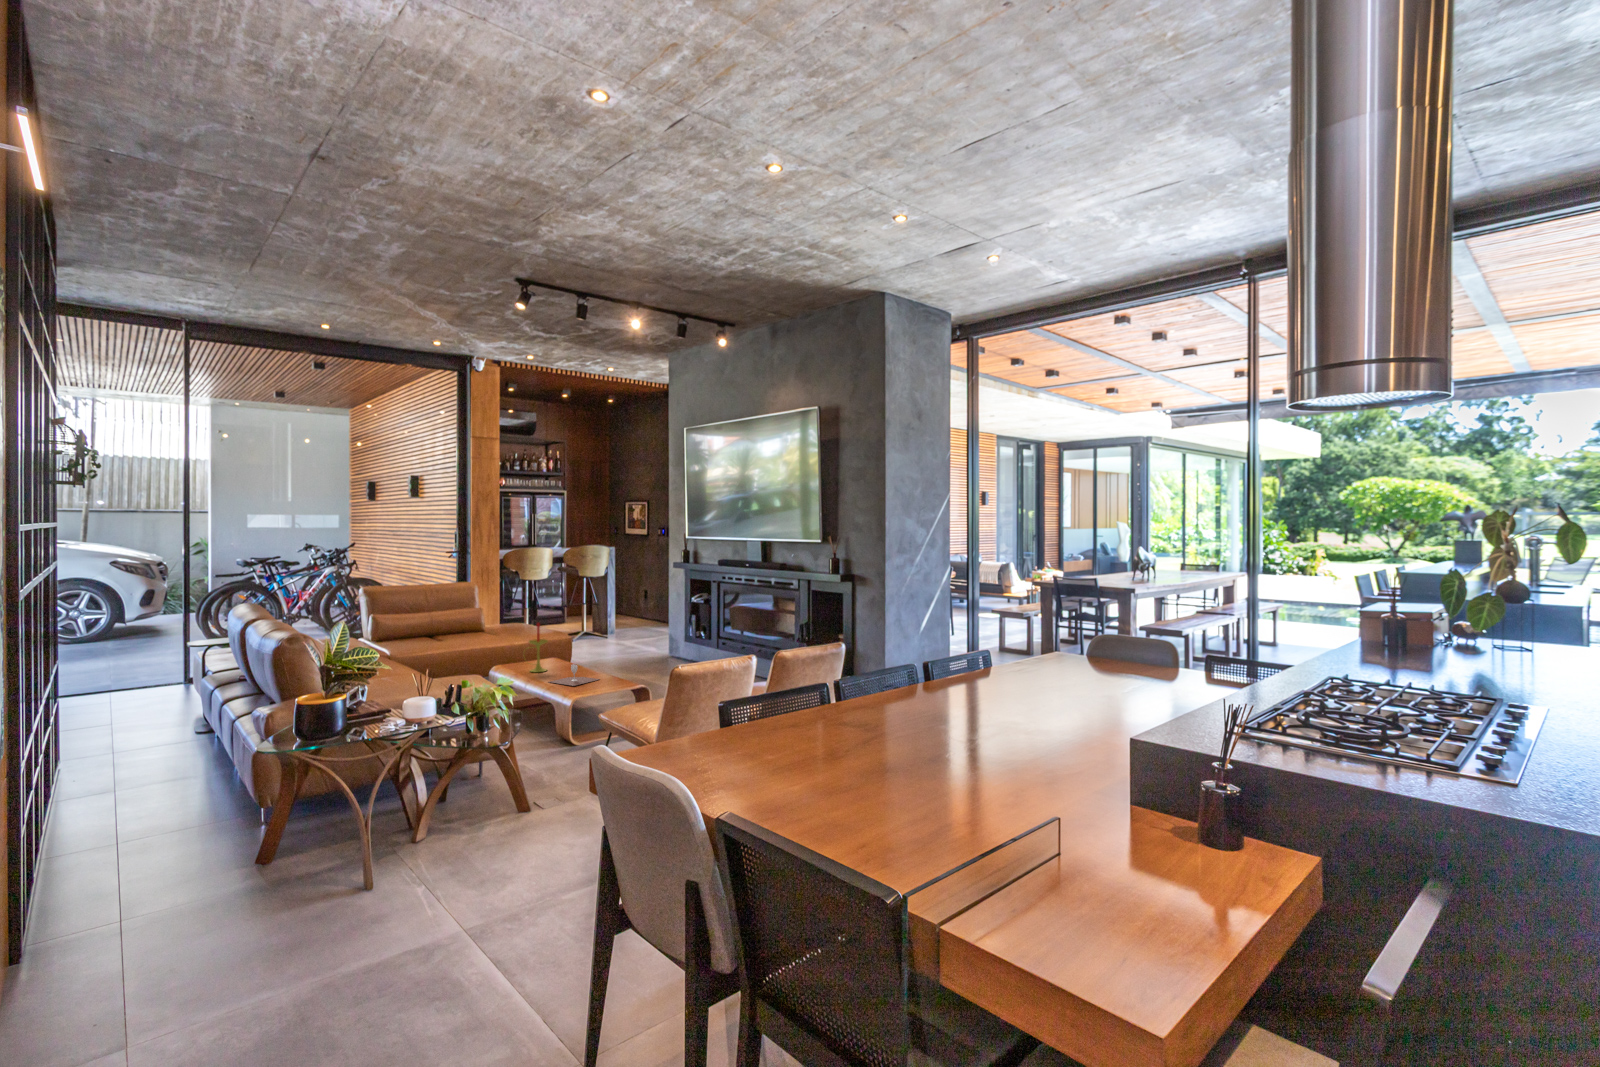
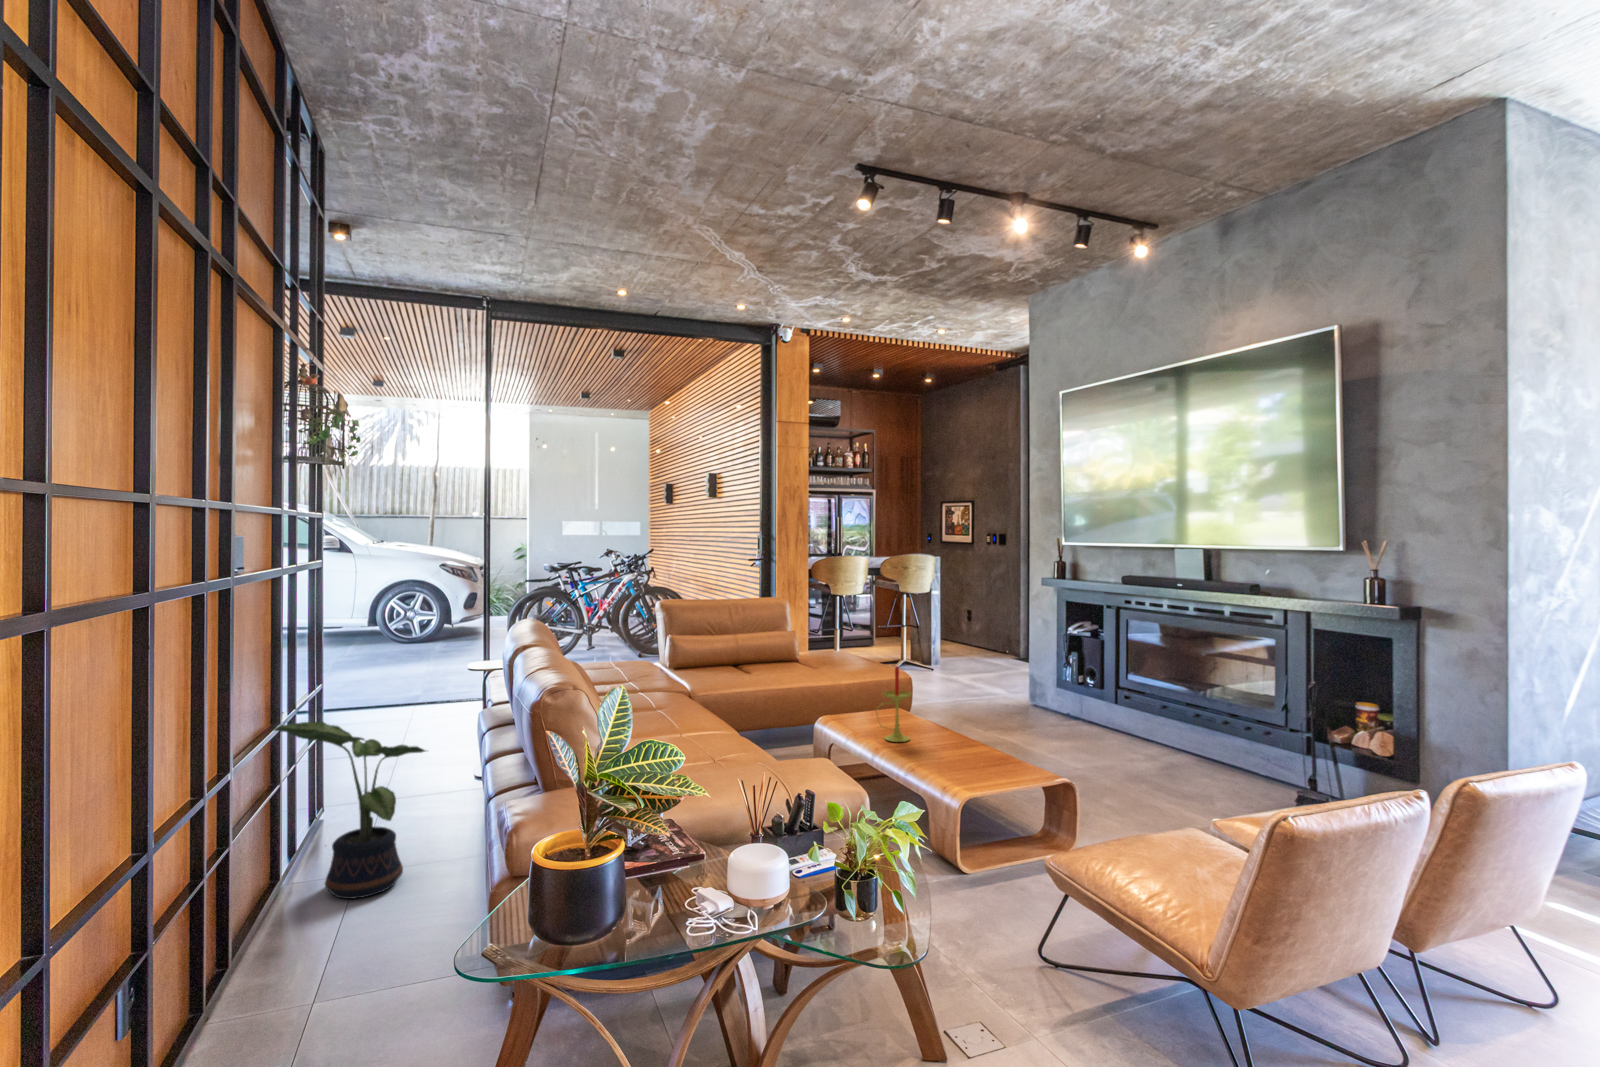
wine glass: present [550,664,599,686] -> none [921,739,1003,778]
potted plant: none [49,675,178,797] -> present [274,722,425,899]

